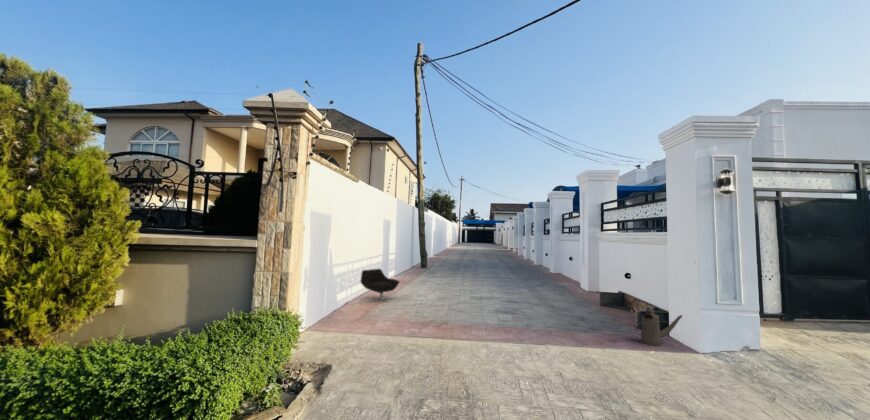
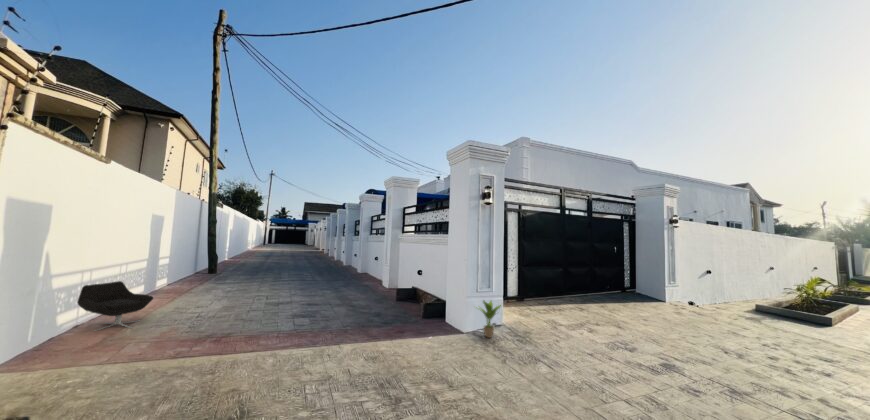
watering can: present [635,308,682,346] -> none [421,301,456,336]
potted plant: none [709,312,757,361] -> present [480,301,501,338]

